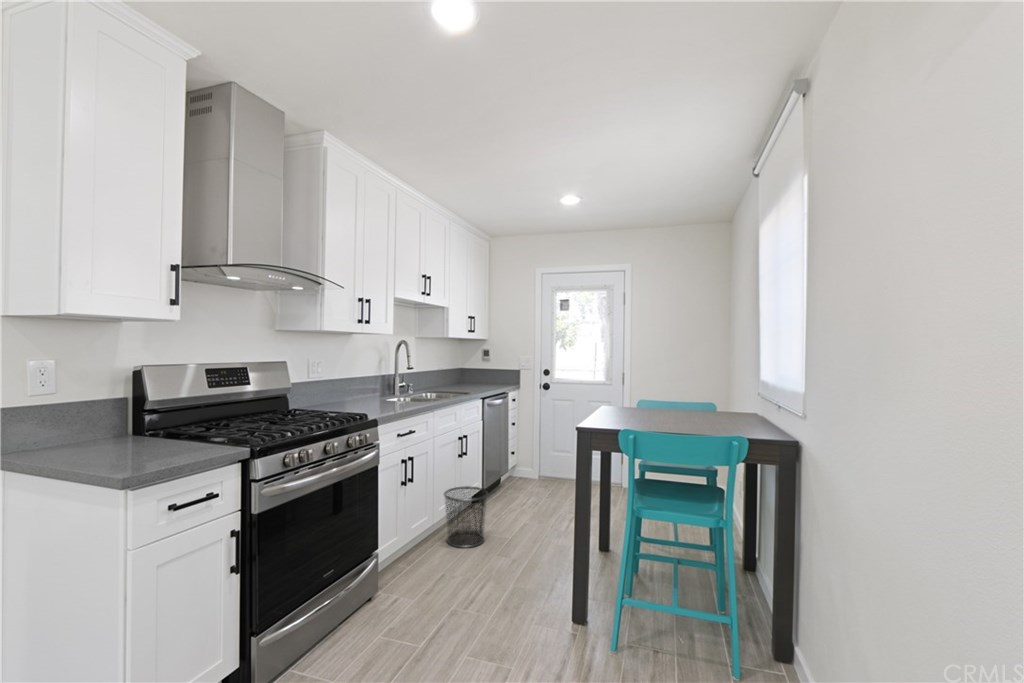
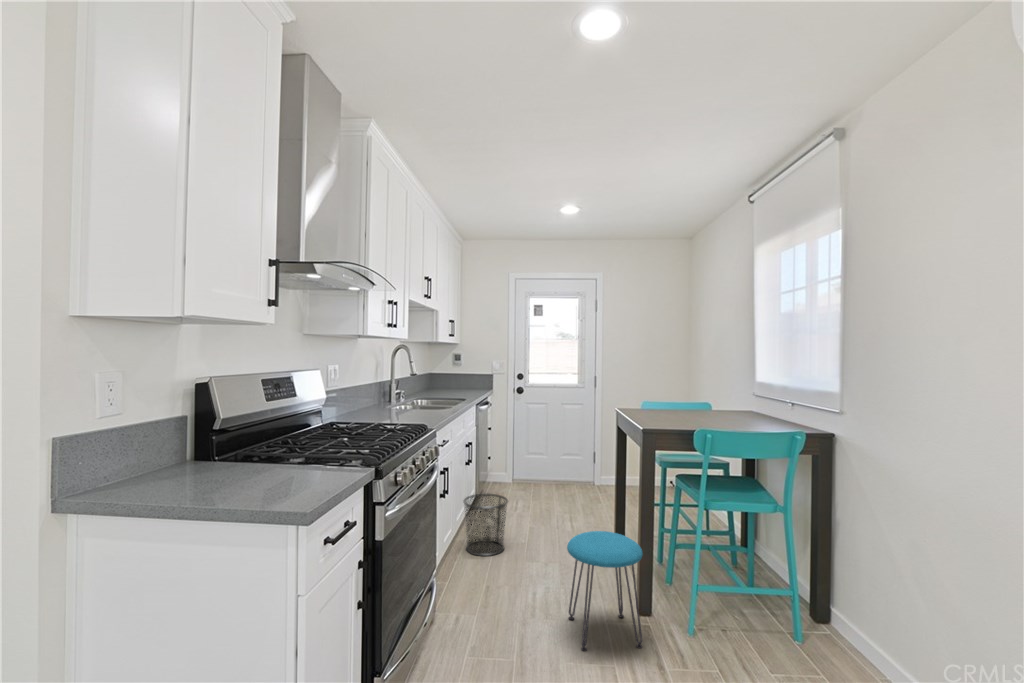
stool: none [486,531,563,657] -> present [567,531,643,651]

